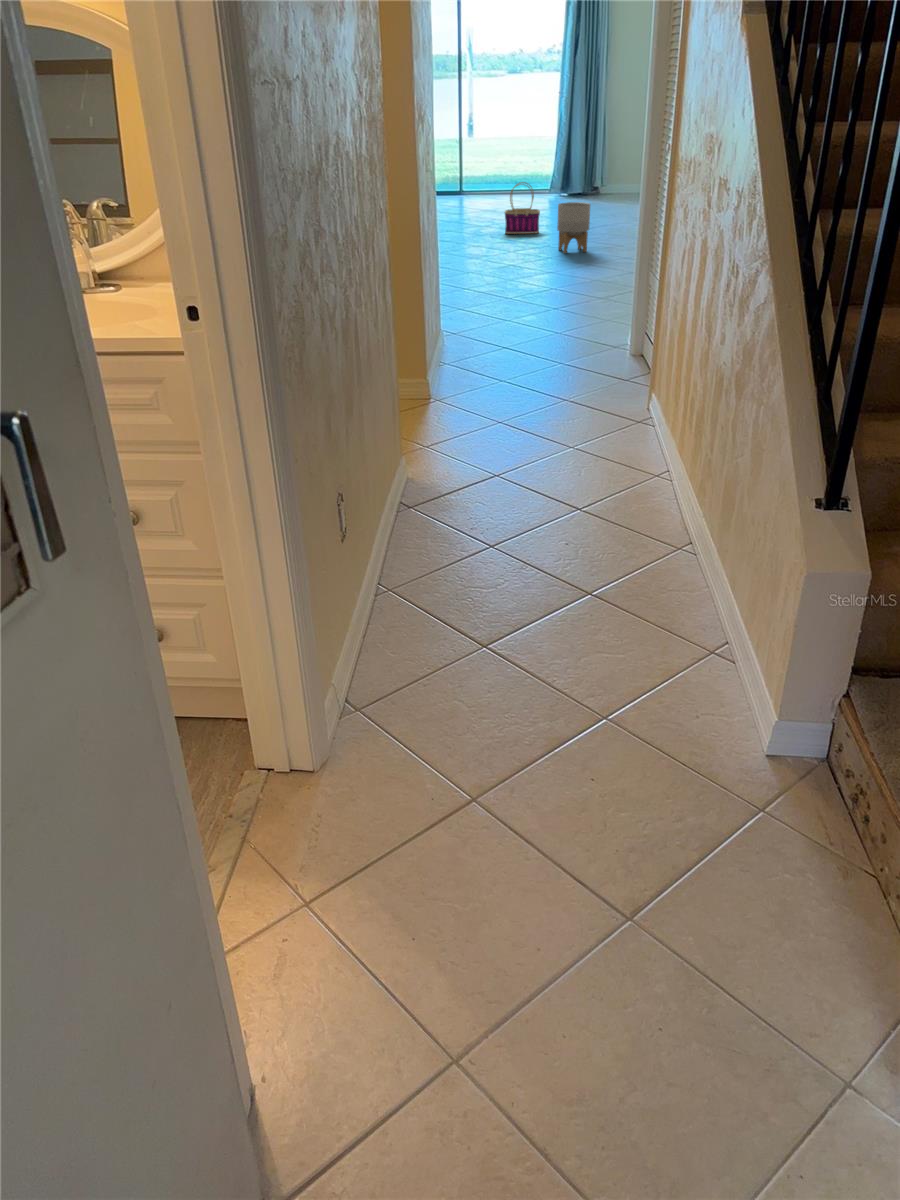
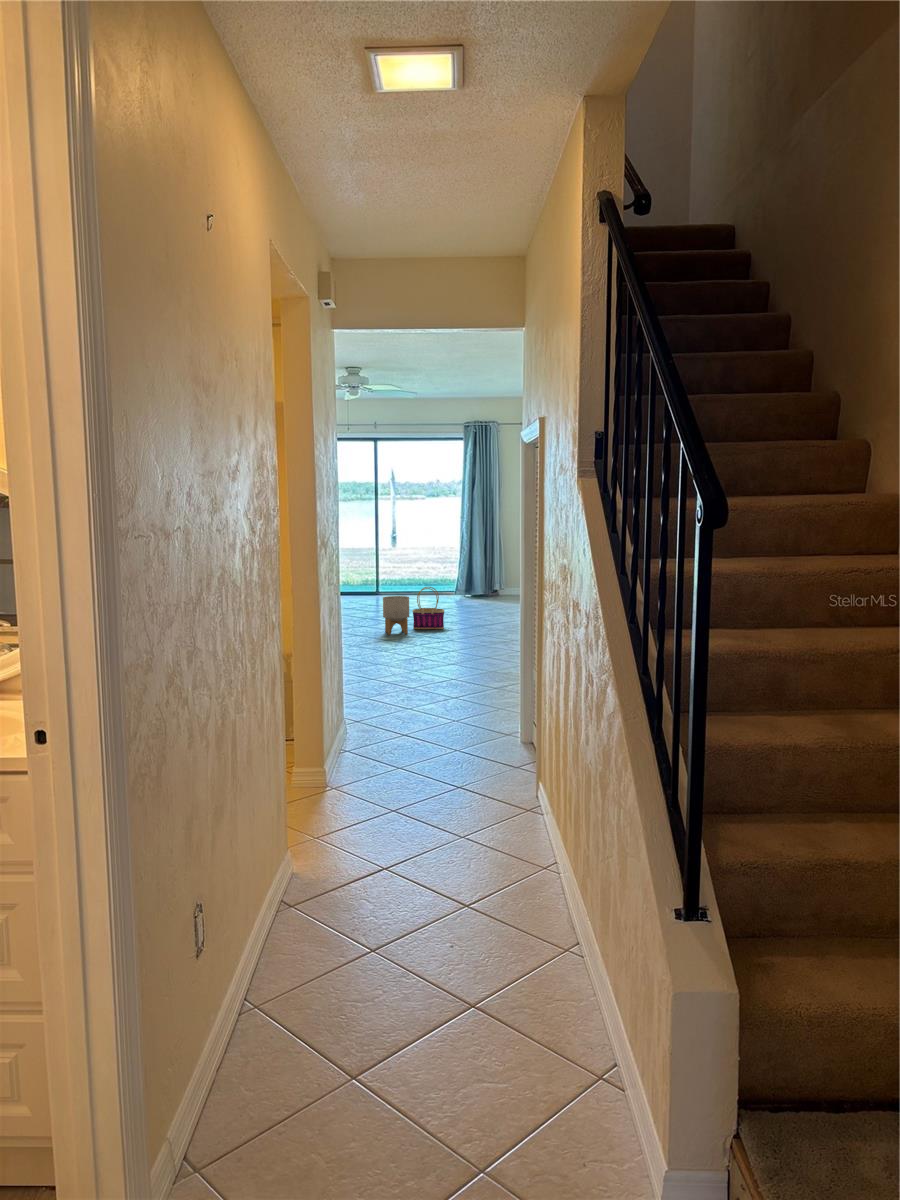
planter: present [557,202,590,253] -> present [383,596,409,635]

